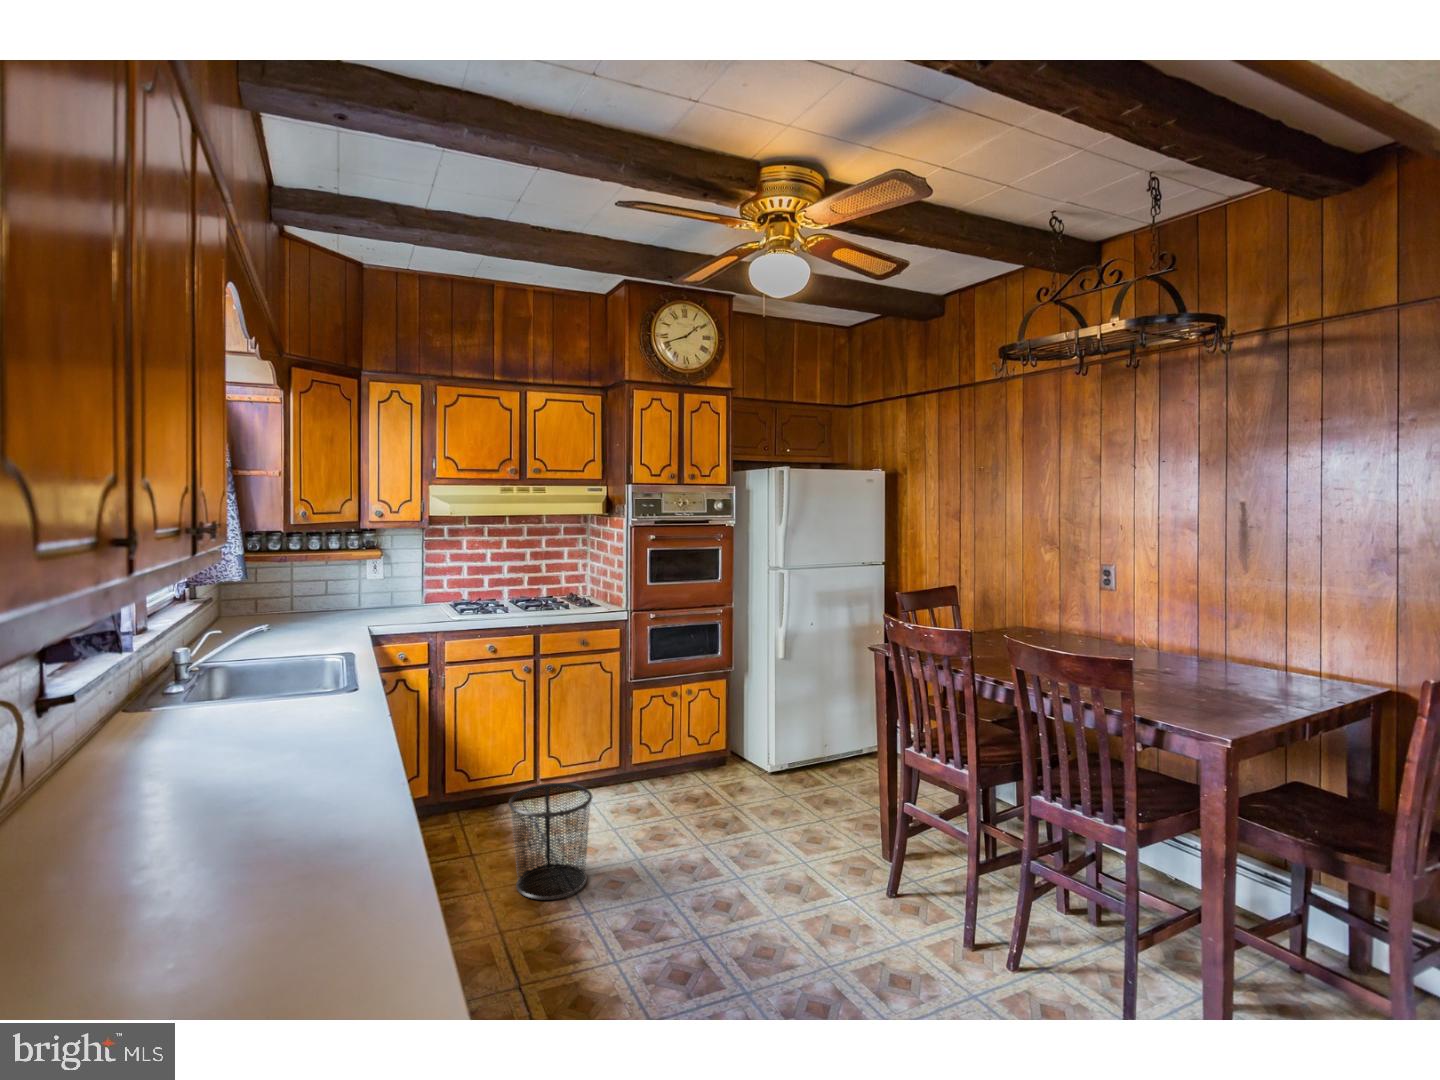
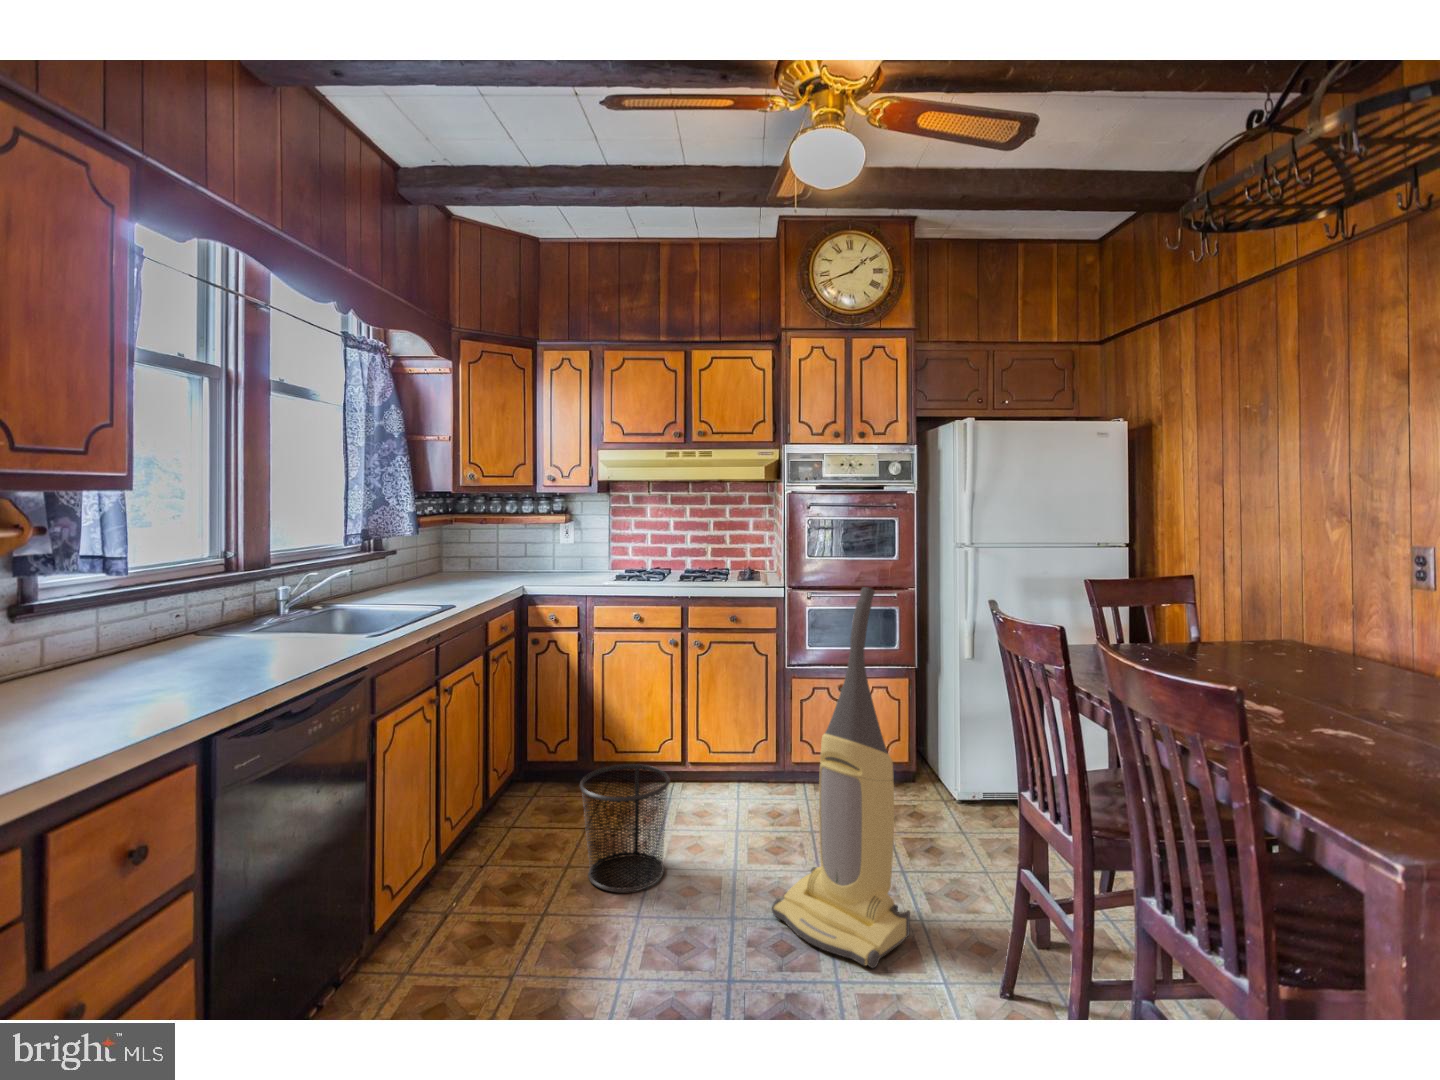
vacuum cleaner: none [698,609,805,899] -> present [772,587,910,968]

